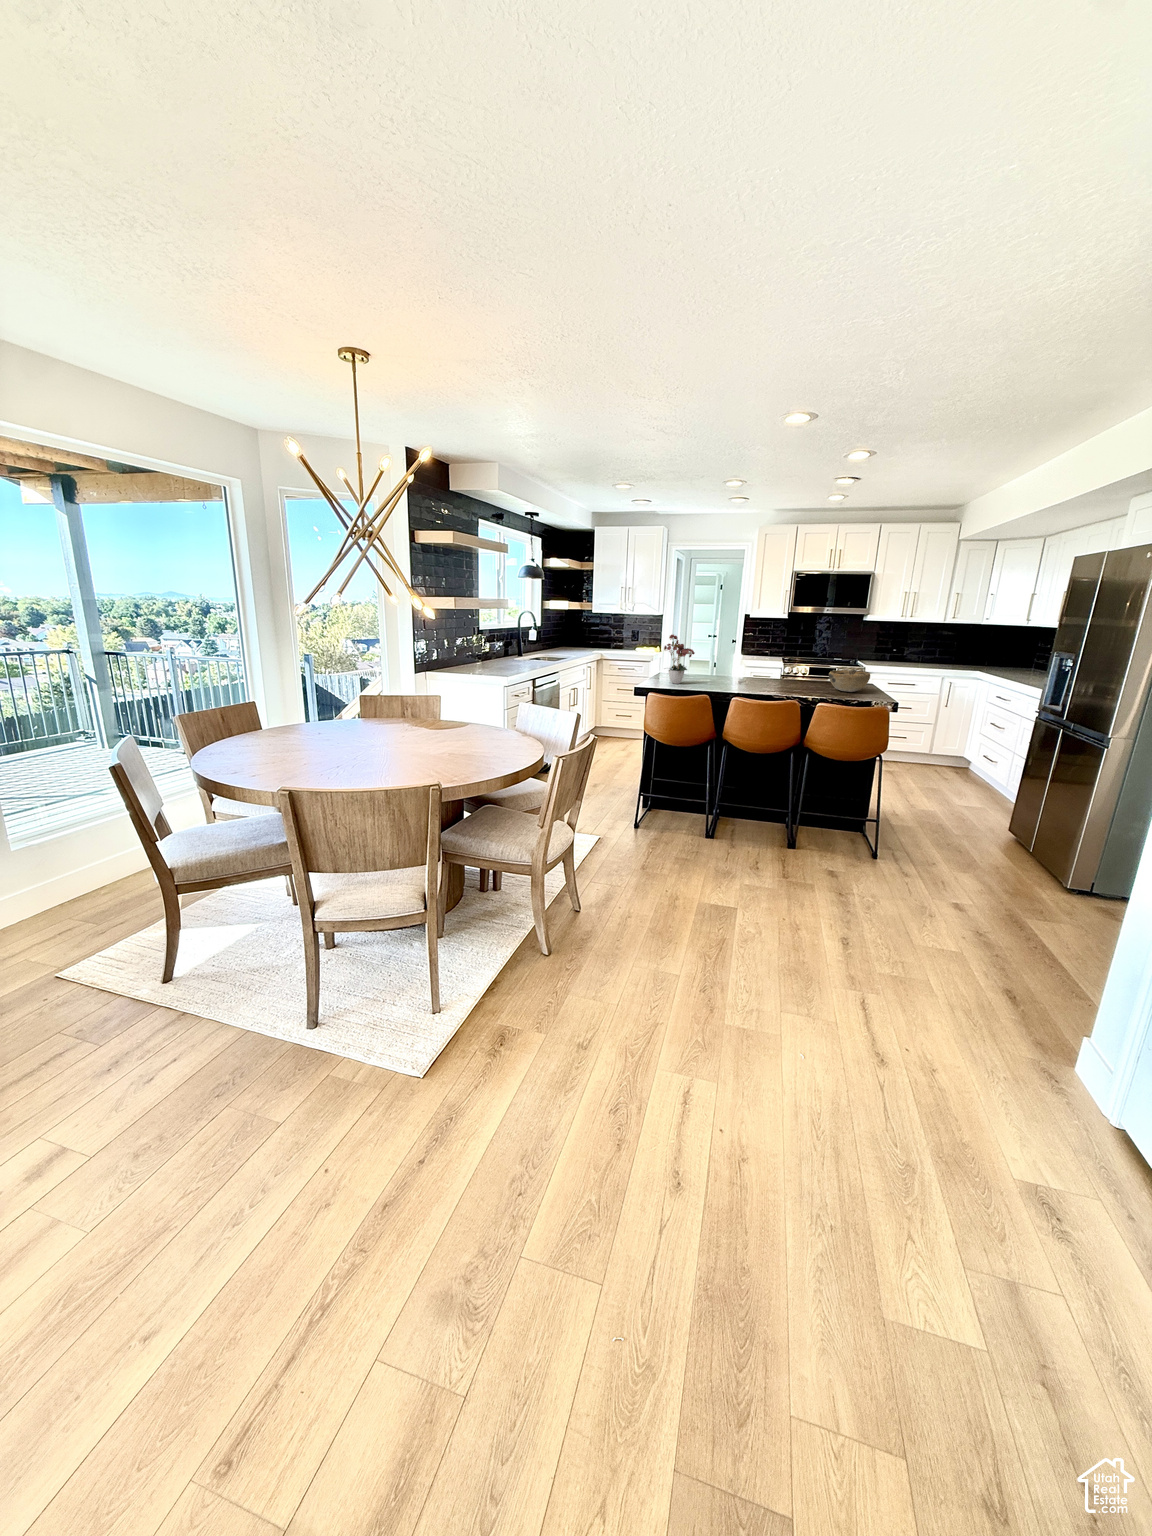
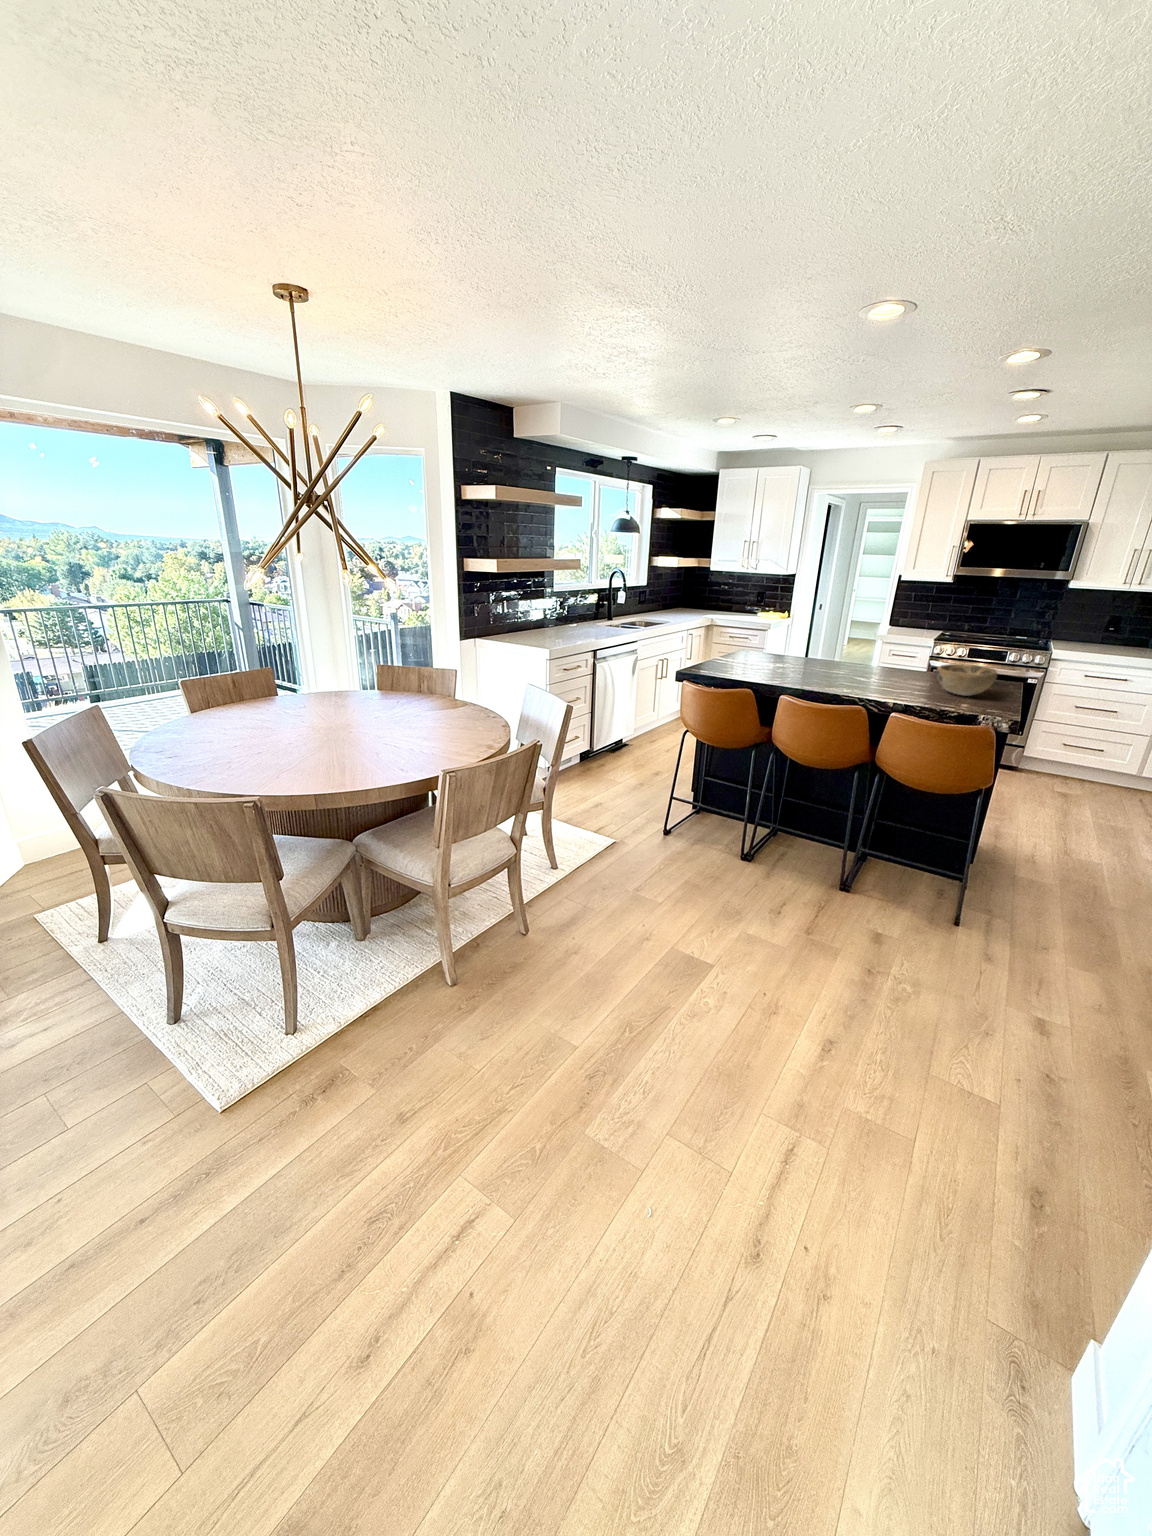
flower arrangement: present [664,635,695,684] -> none [721,605,762,669]

